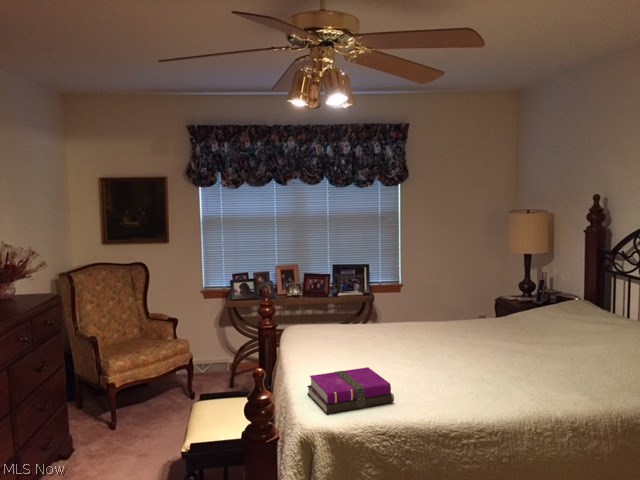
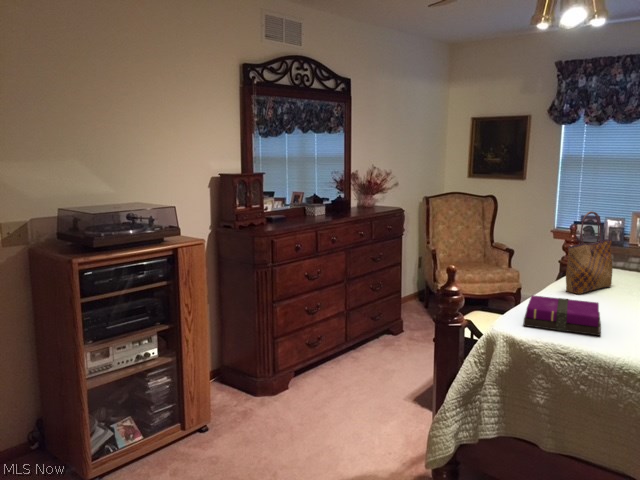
tote bag: none [303,275,330,359] -> present [566,211,612,294]

